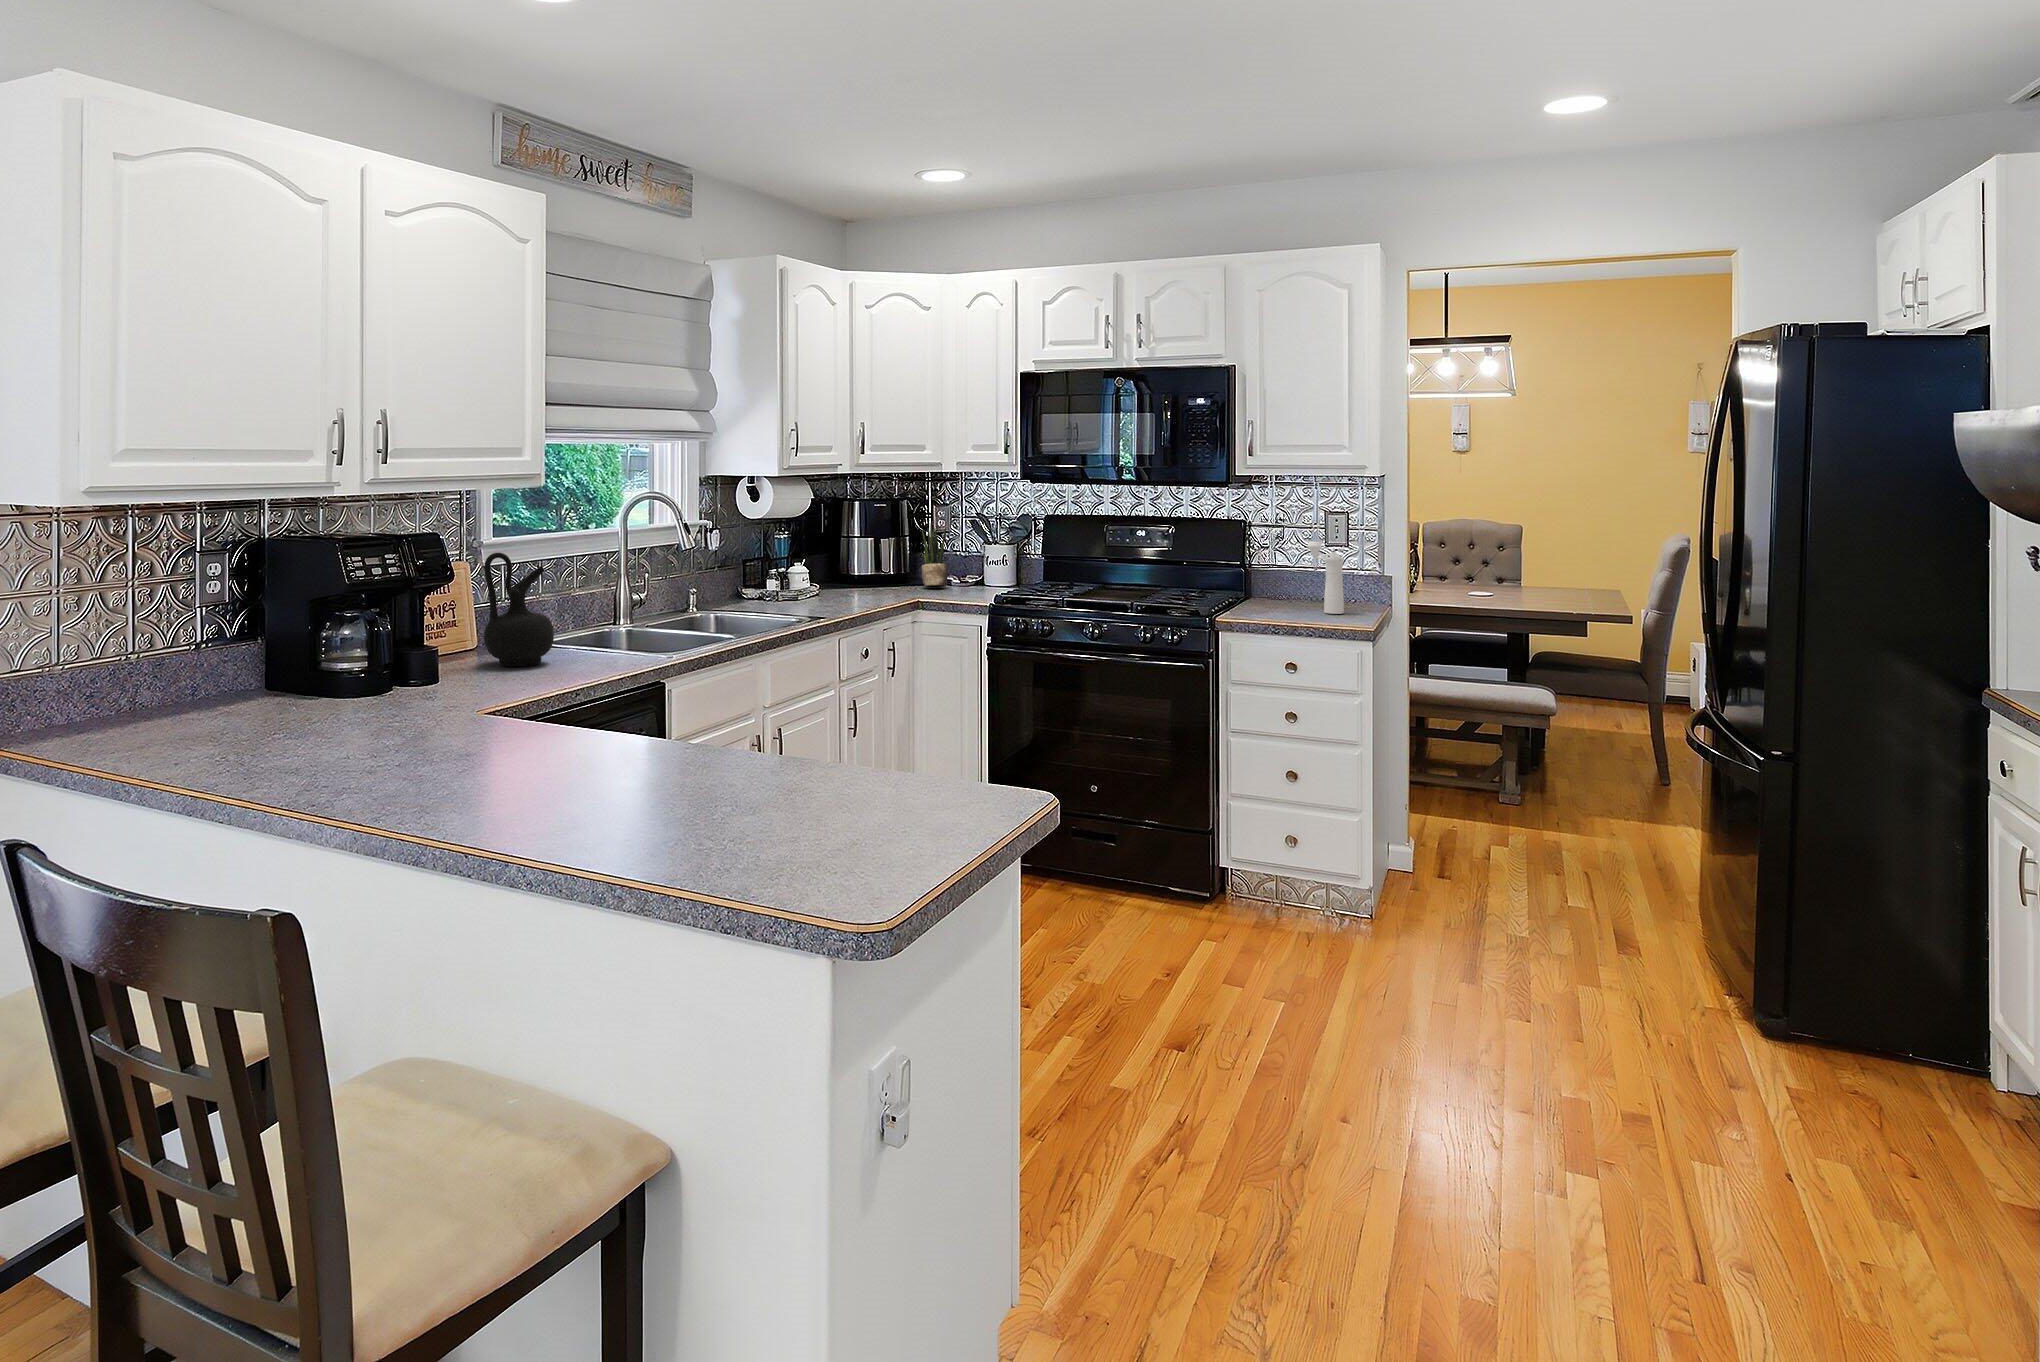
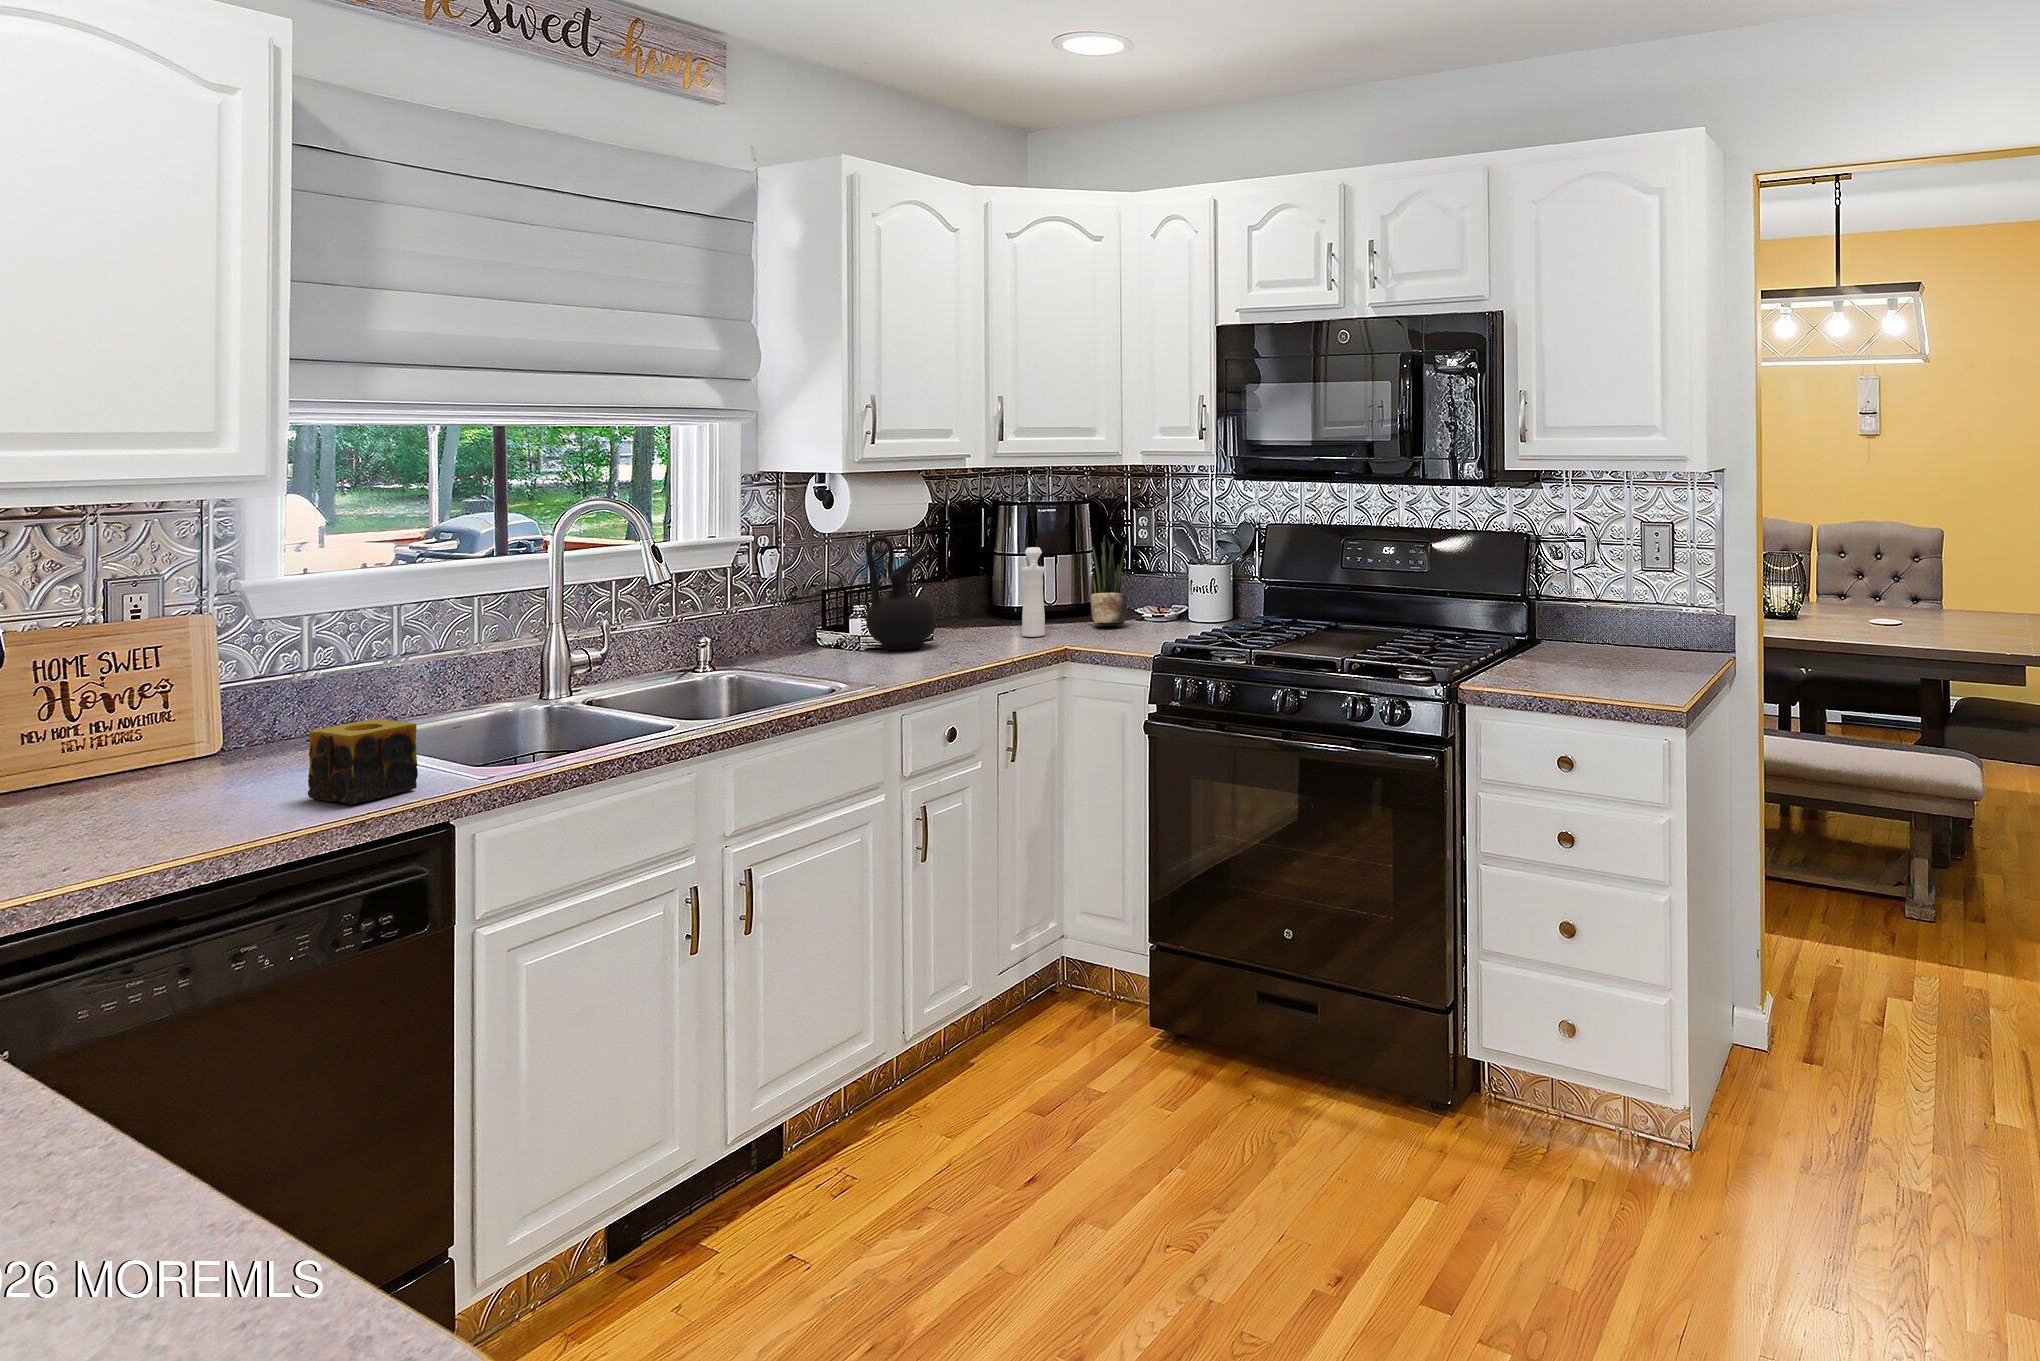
pepper mill: present [1308,542,1344,614] -> present [1022,547,1045,637]
ceramic jug: present [484,553,554,667] -> present [866,536,936,650]
candle: none [585,622,640,668] -> present [308,719,418,804]

